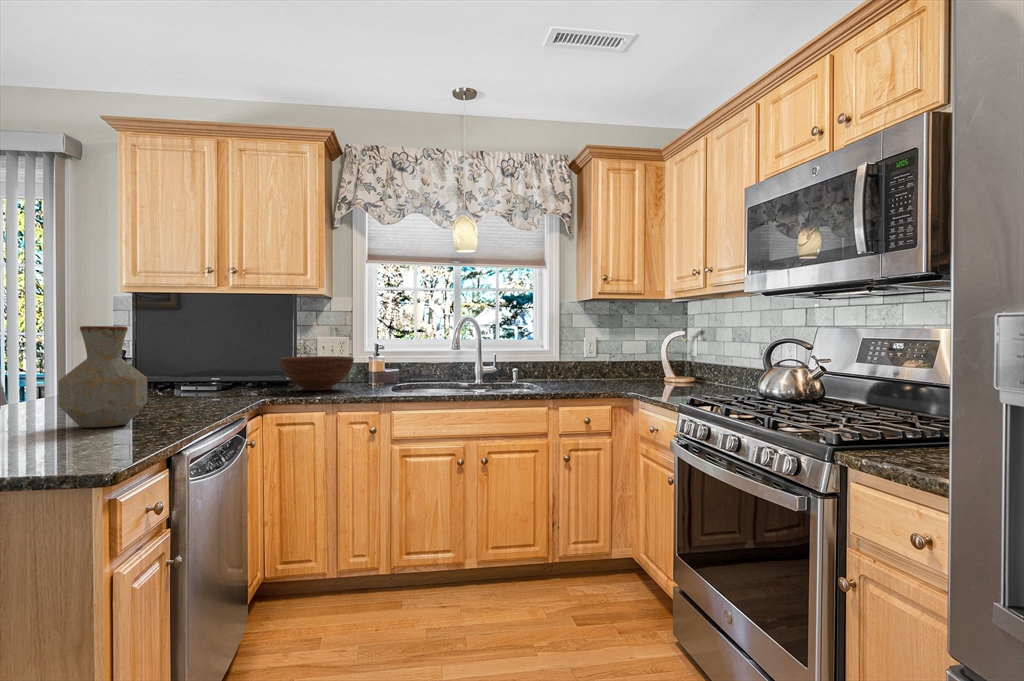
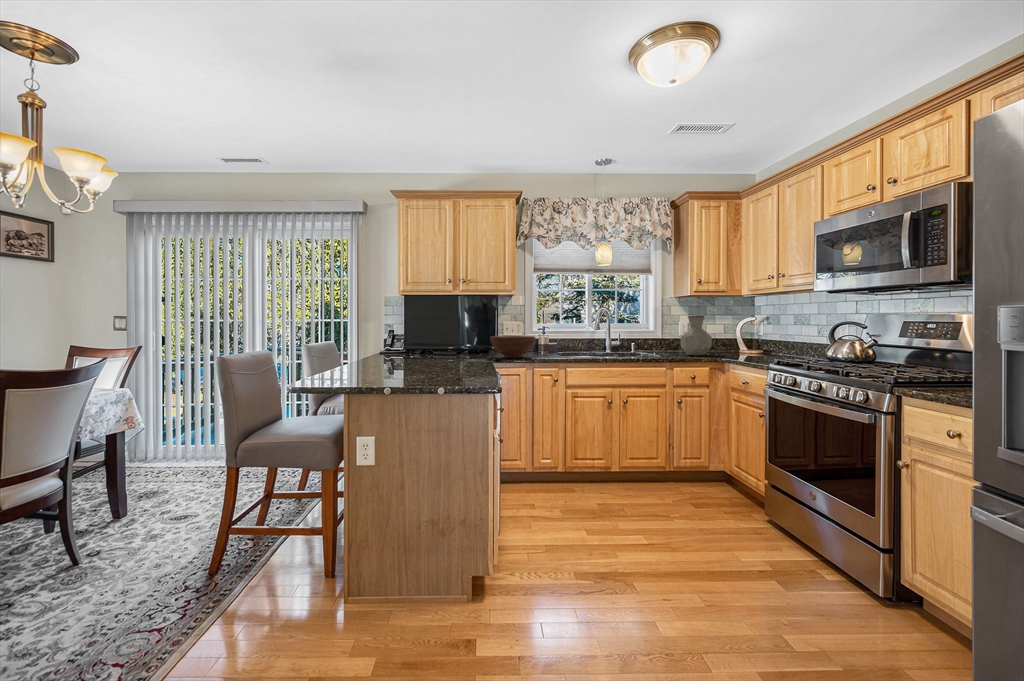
vase: present [59,326,147,428] -> present [681,316,712,356]

